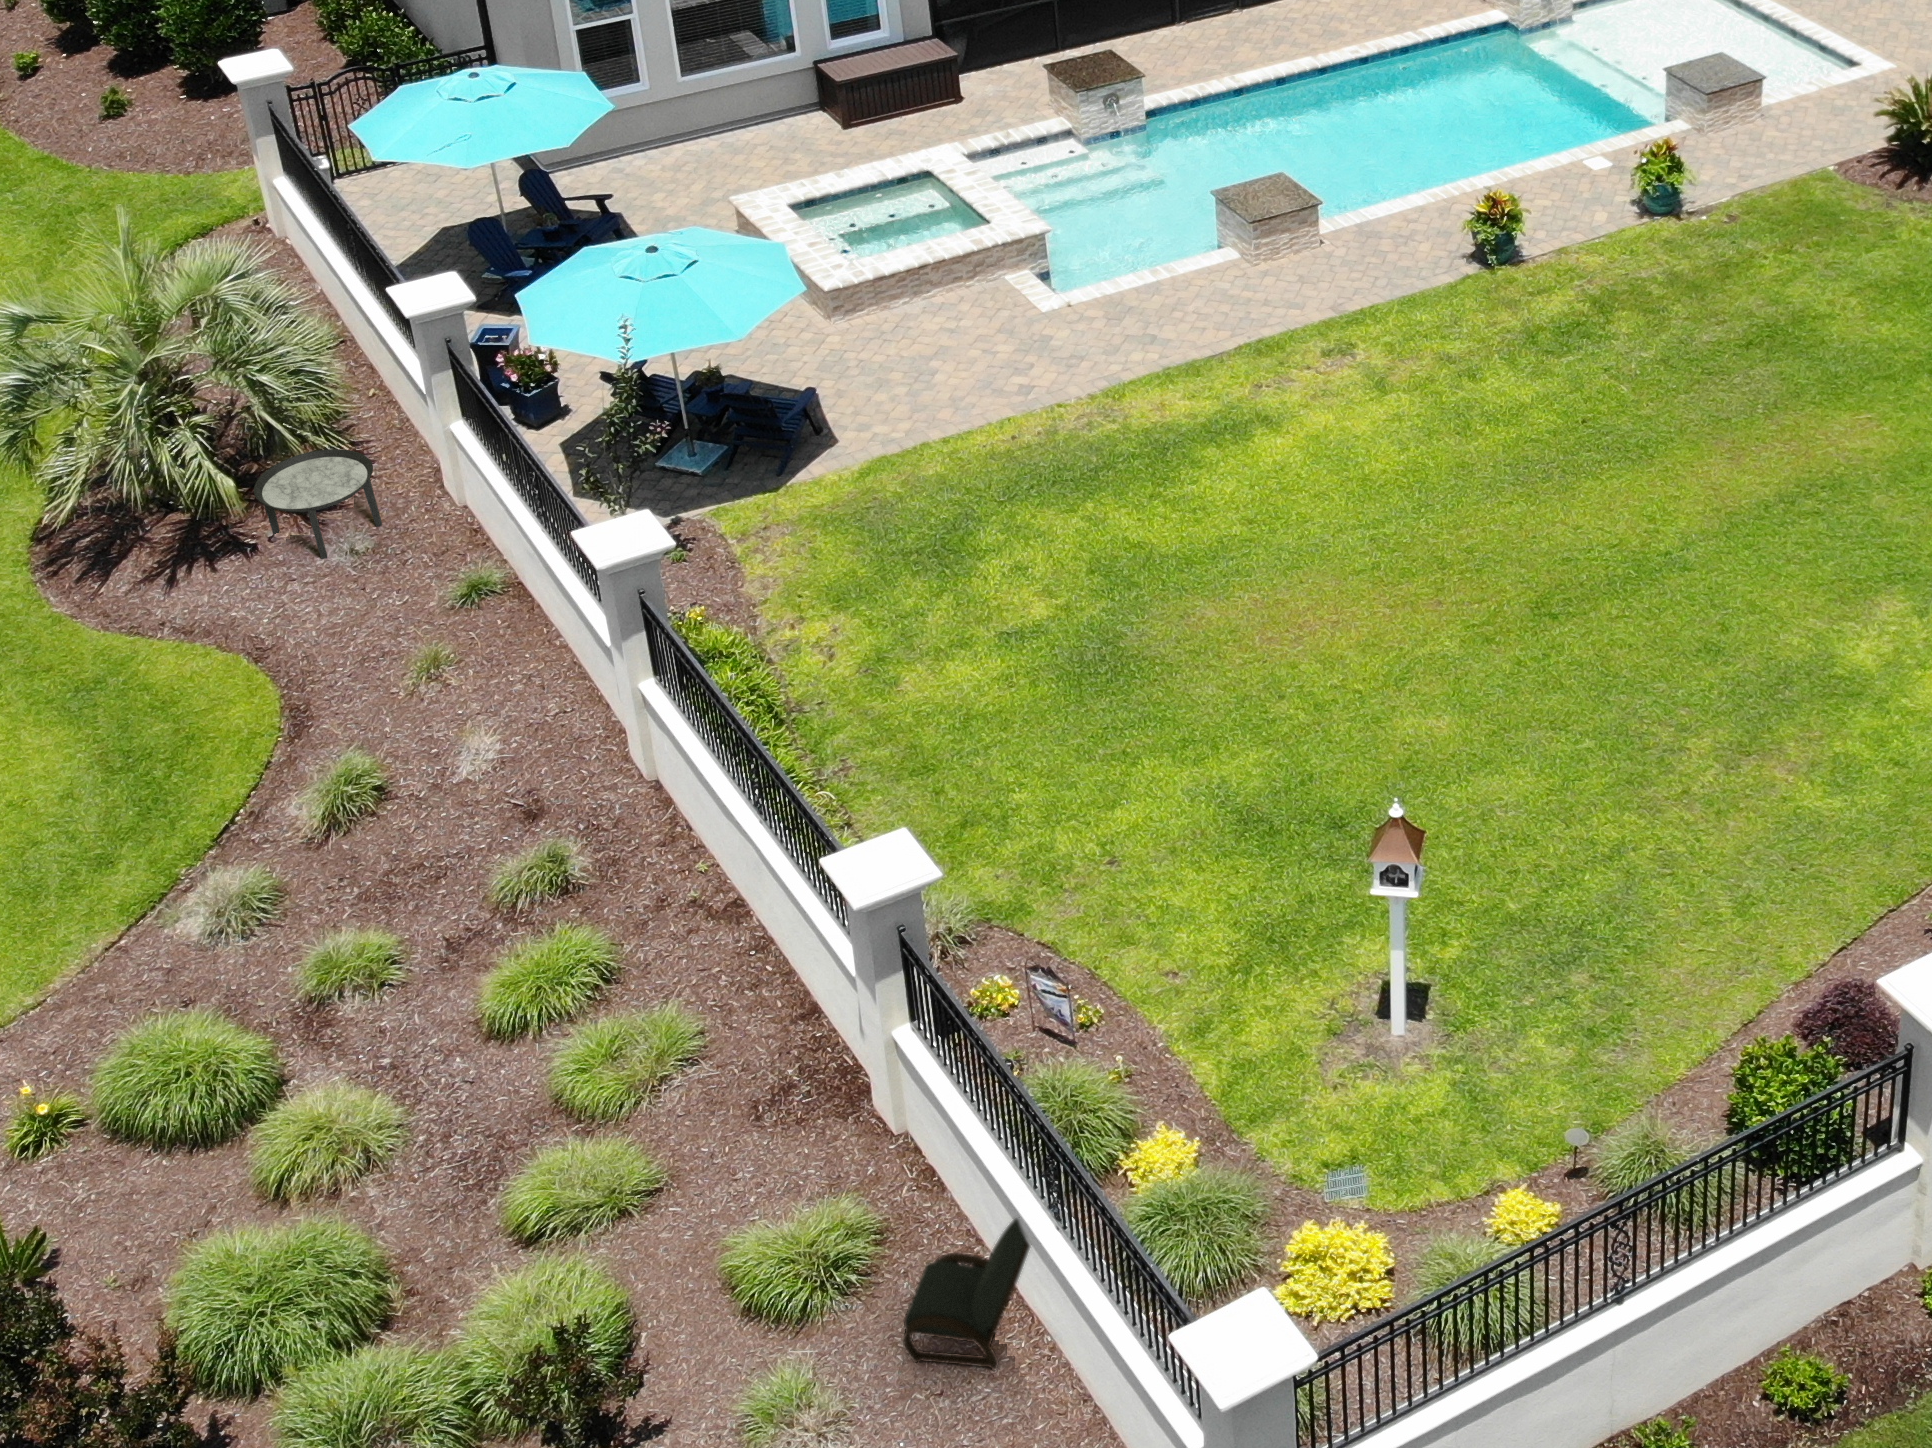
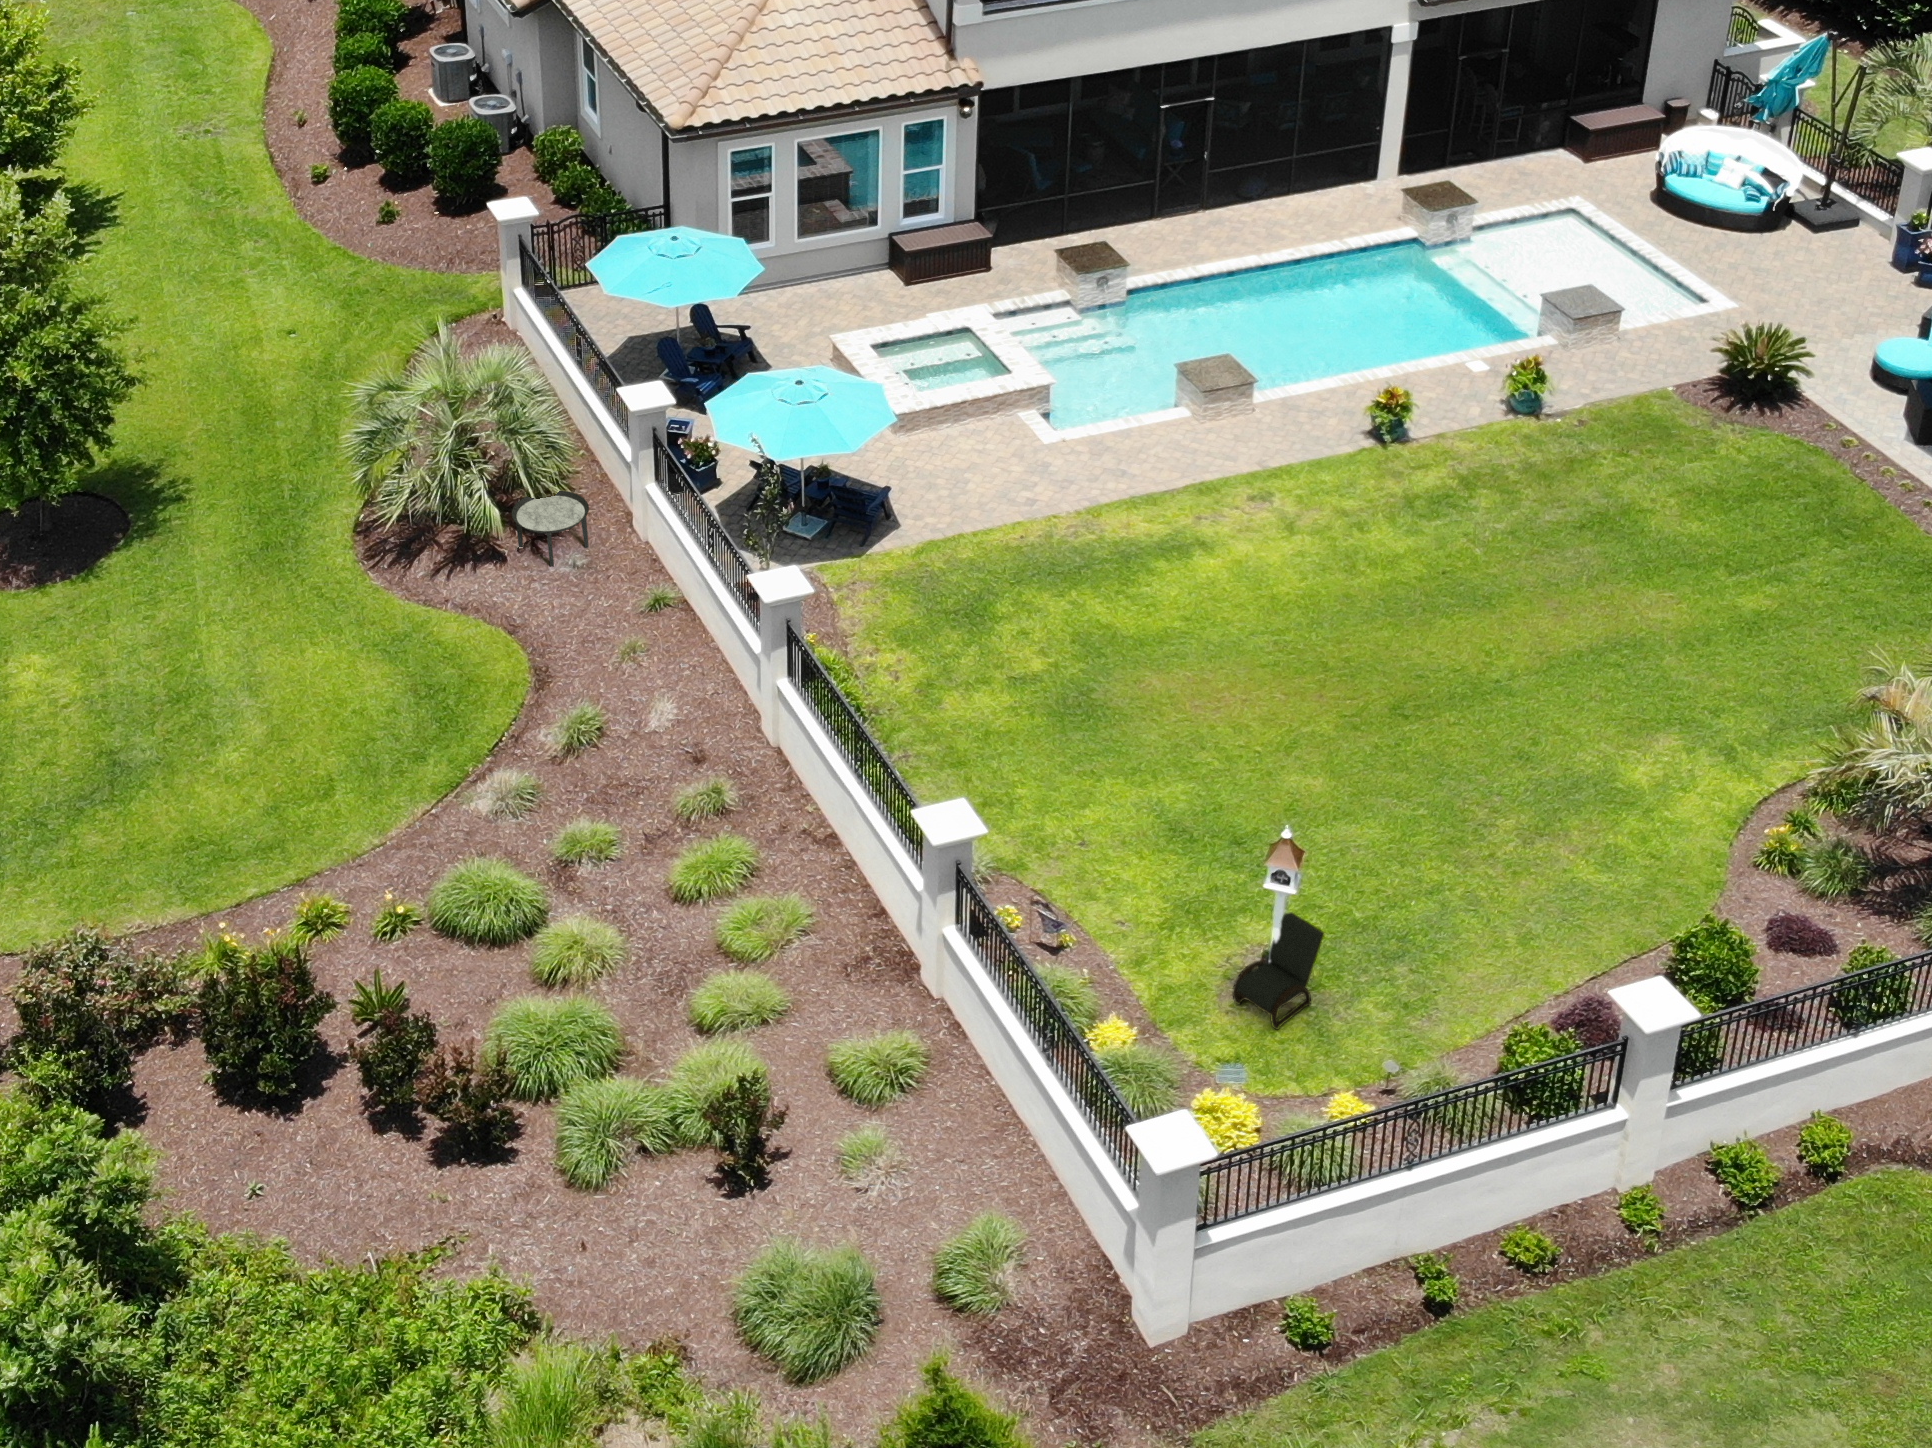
lounge chair: present [903,1219,1030,1370] -> present [1232,912,1324,1030]

